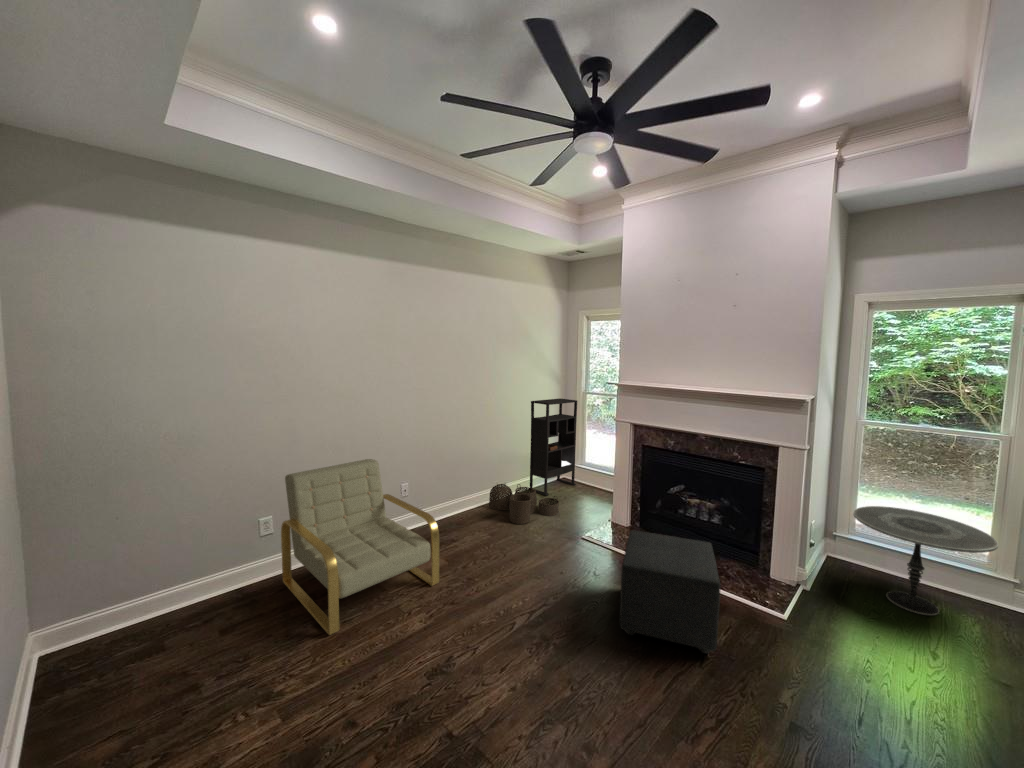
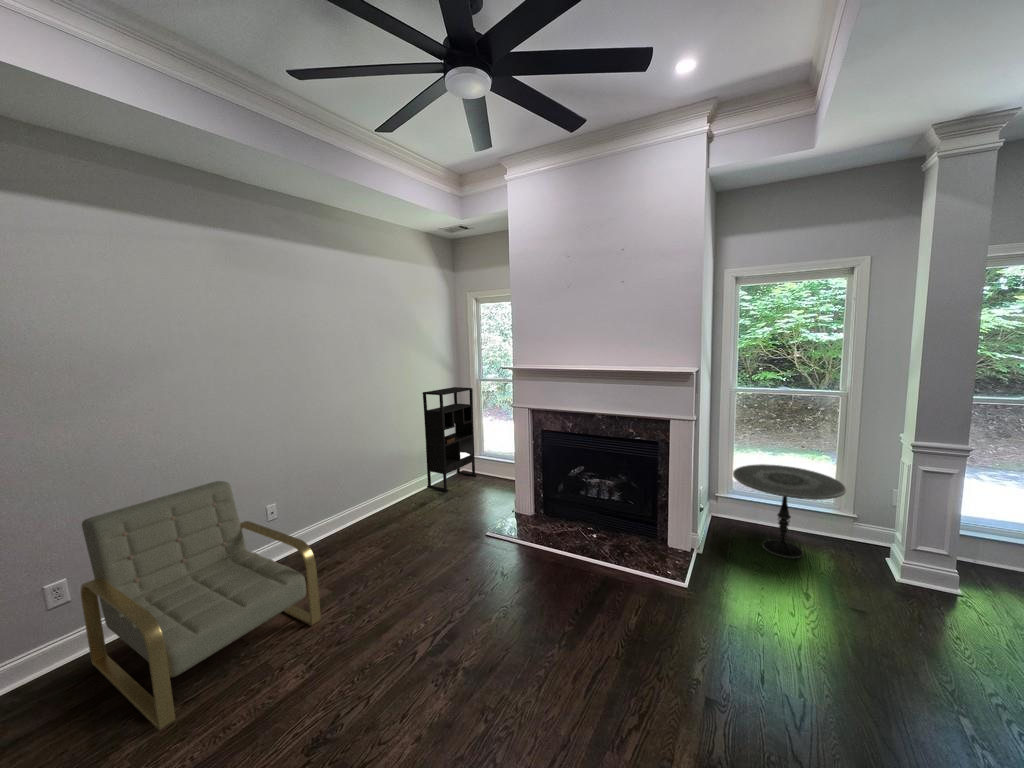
woven basket: present [489,484,559,524] -> none [382,484,461,529]
ottoman: present [620,530,721,653] -> none [531,523,631,642]

